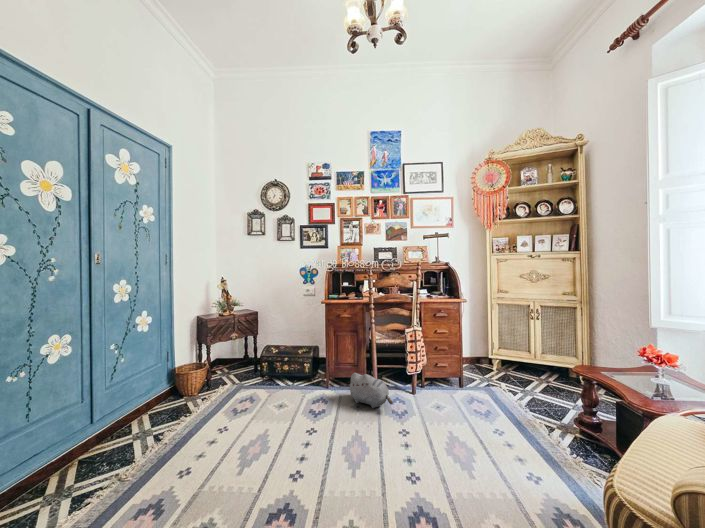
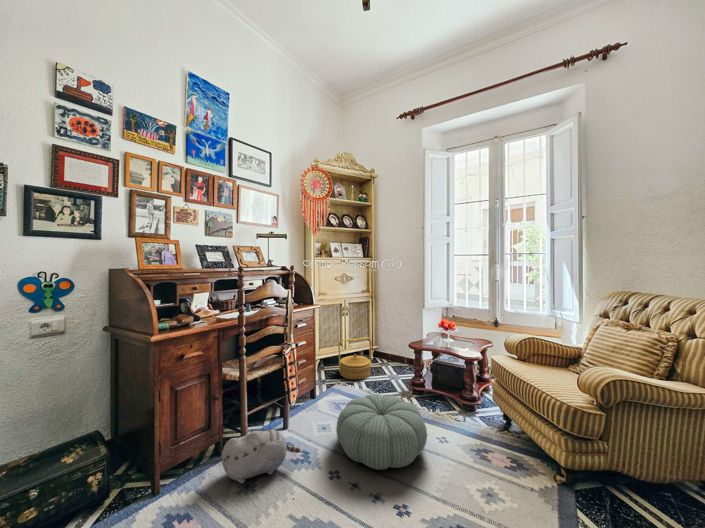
woven basket: none [509,342,558,394] -> present [338,337,372,379]
pouf: none [416,389,514,467] -> present [336,394,427,470]

